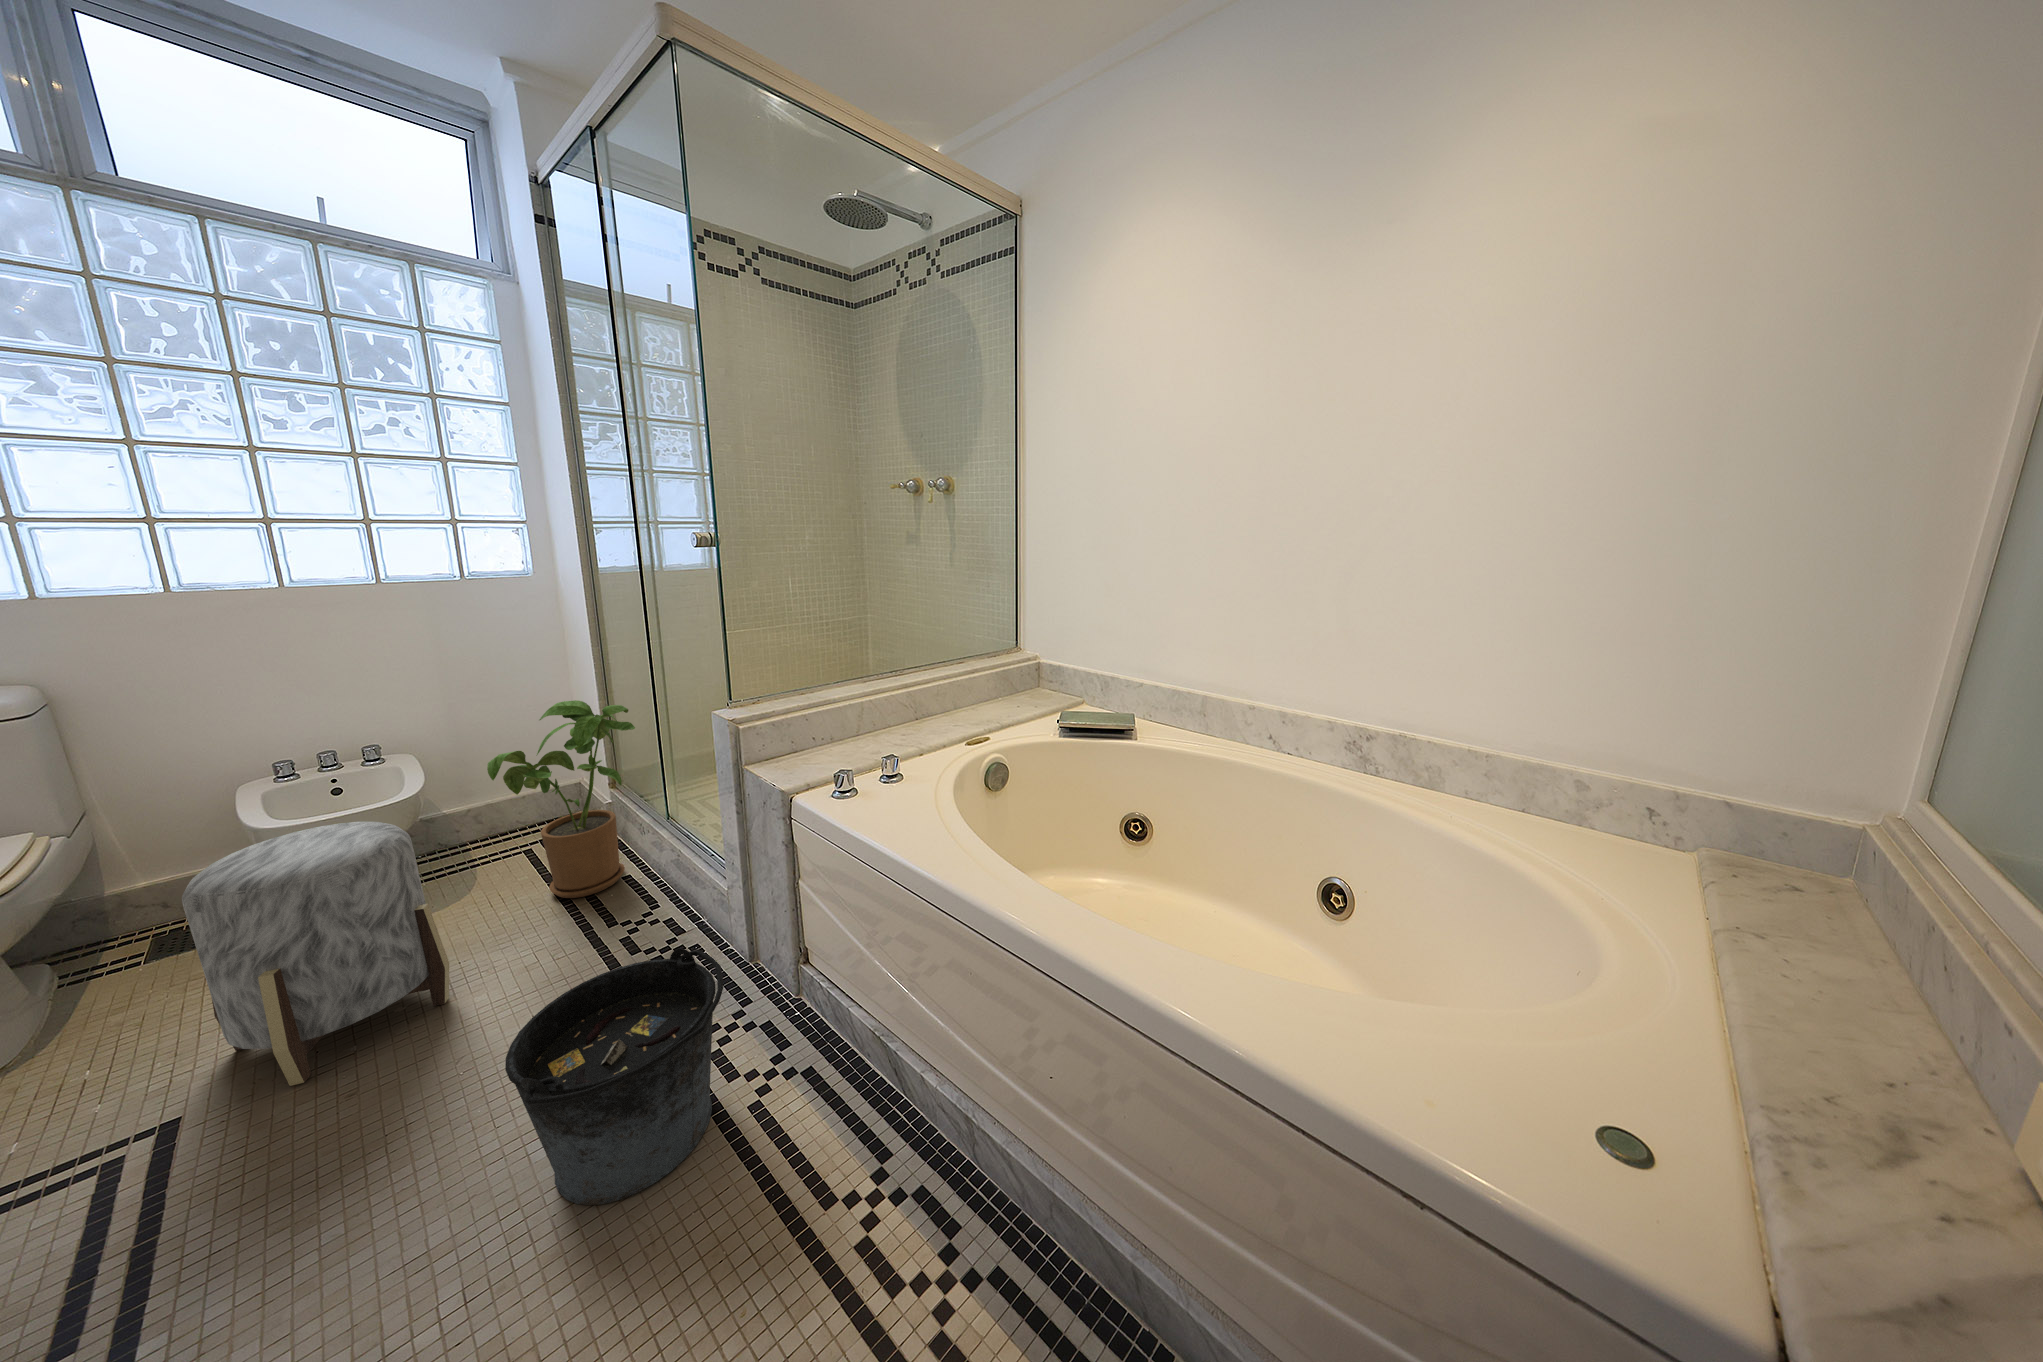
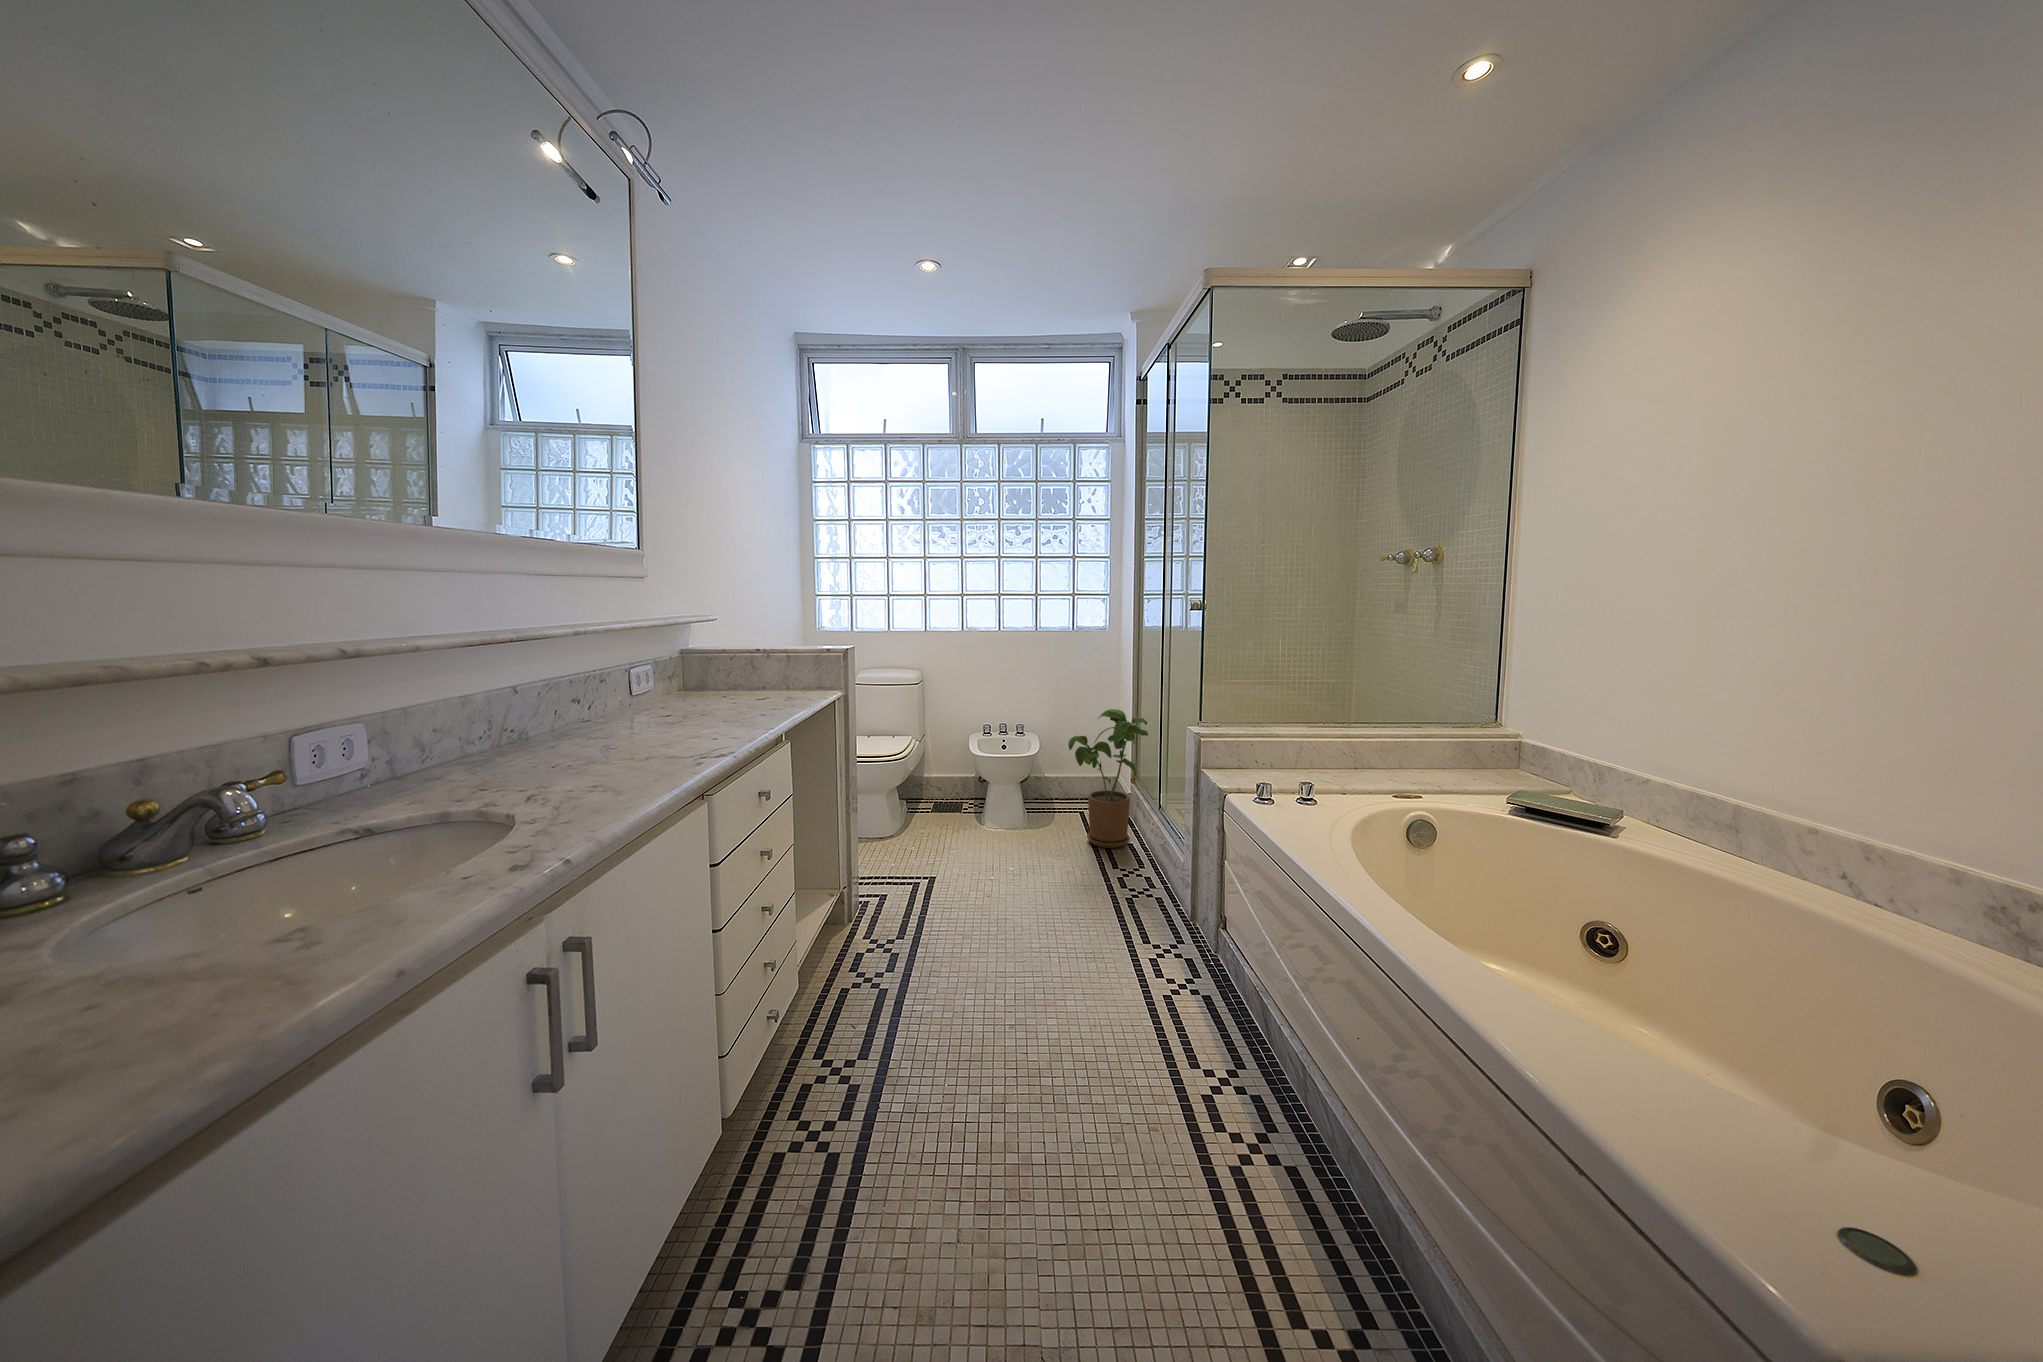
stool: present [182,822,449,1086] -> none [951,754,1035,882]
bucket: present [505,948,723,1205] -> none [1050,871,1163,1003]

